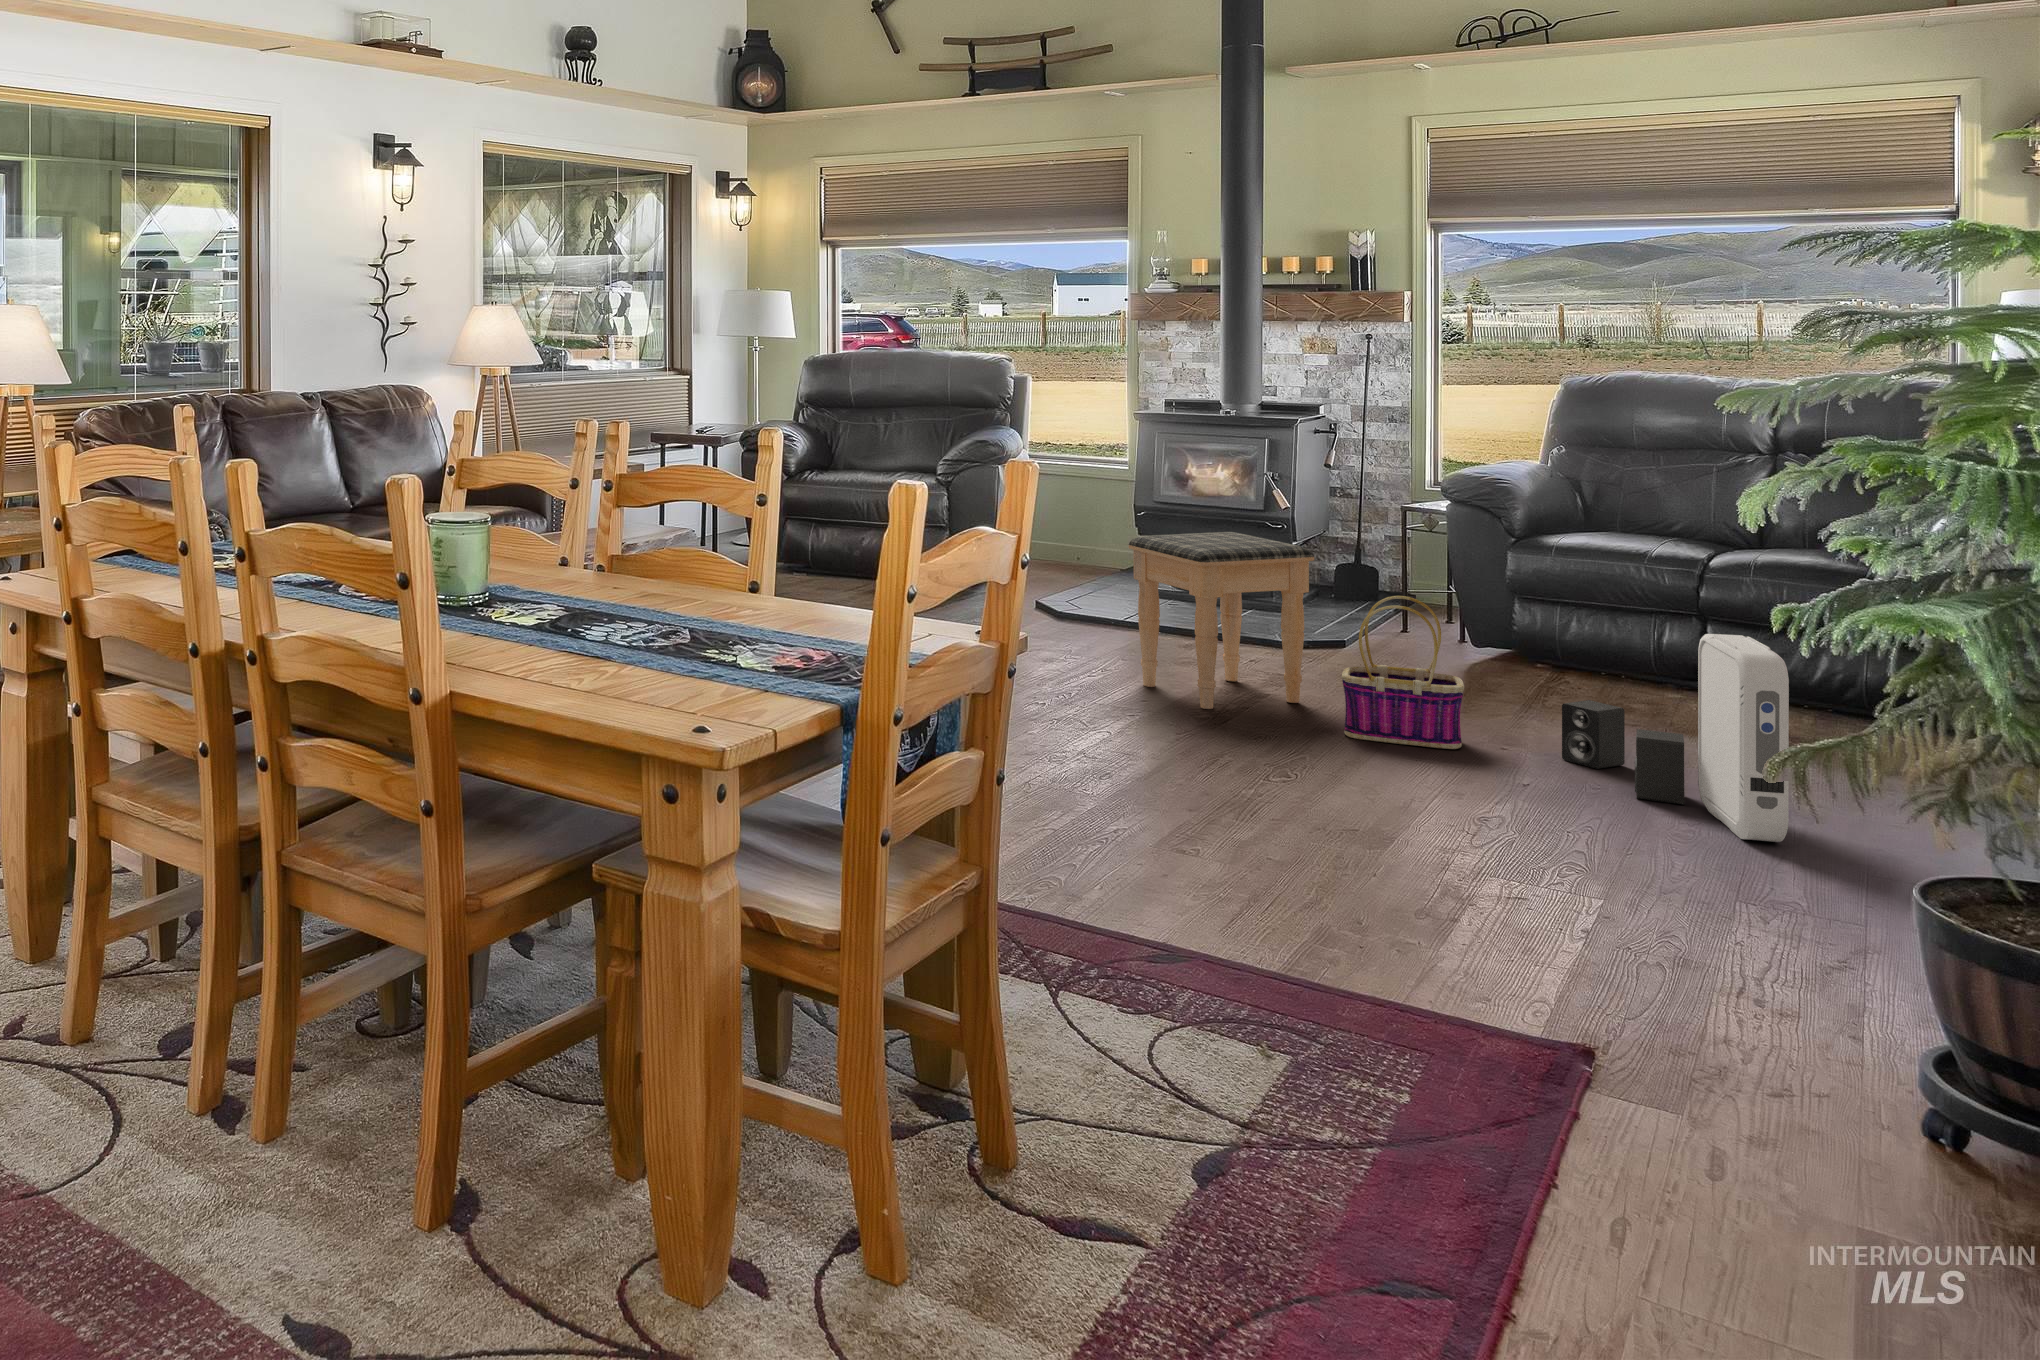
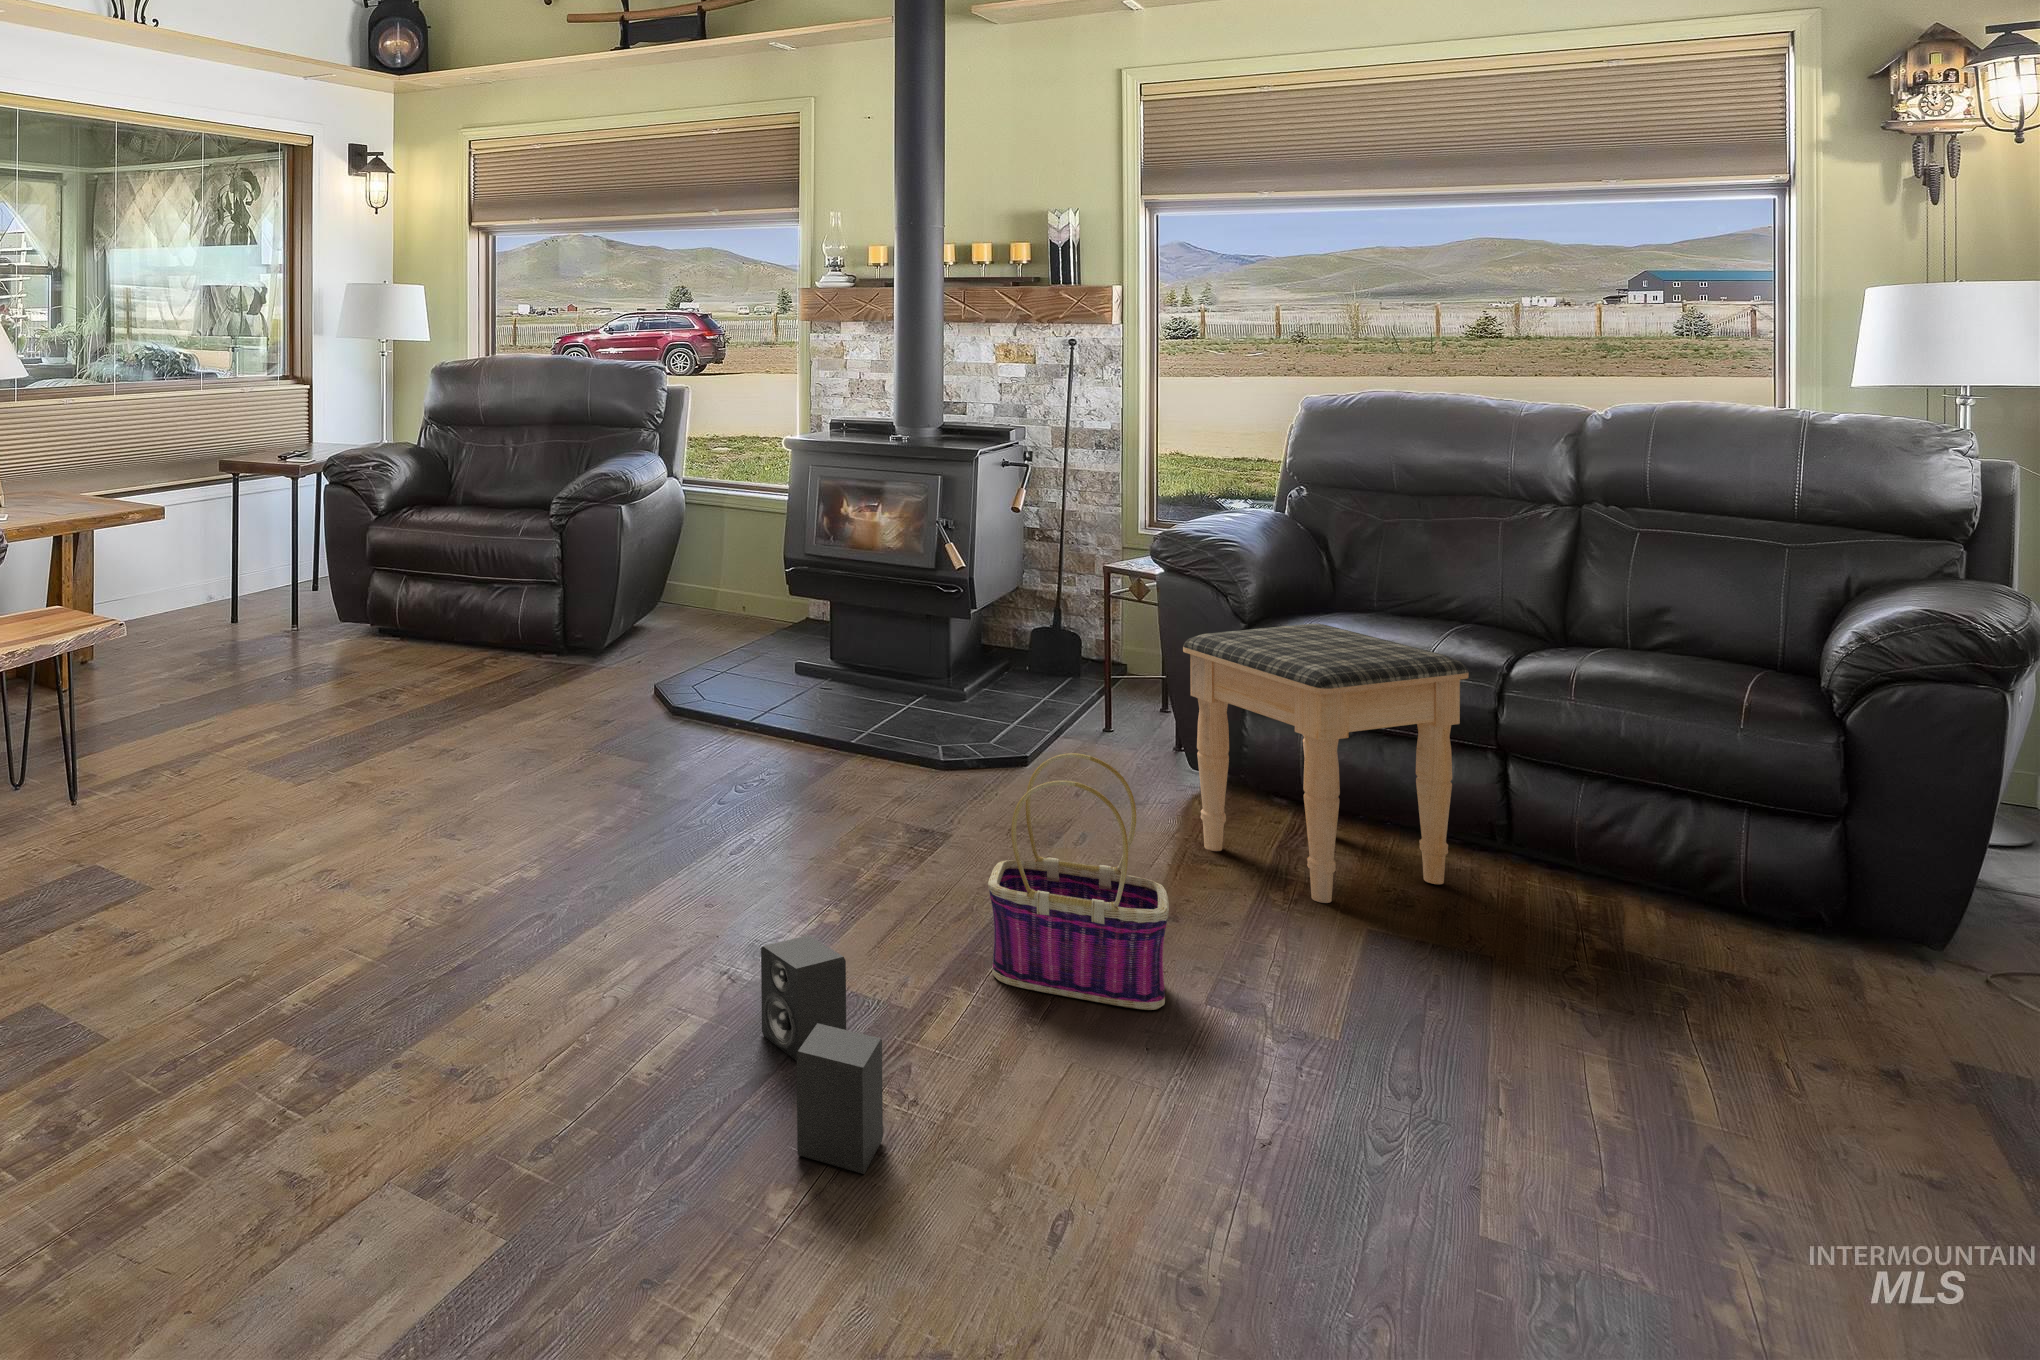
footstool: present [1129,532,1314,709] -> present [1183,624,1469,903]
air purifier: present [1698,634,1789,842] -> none [1548,881,1738,1311]
speaker: present [1562,700,1684,805] -> present [761,935,883,1174]

